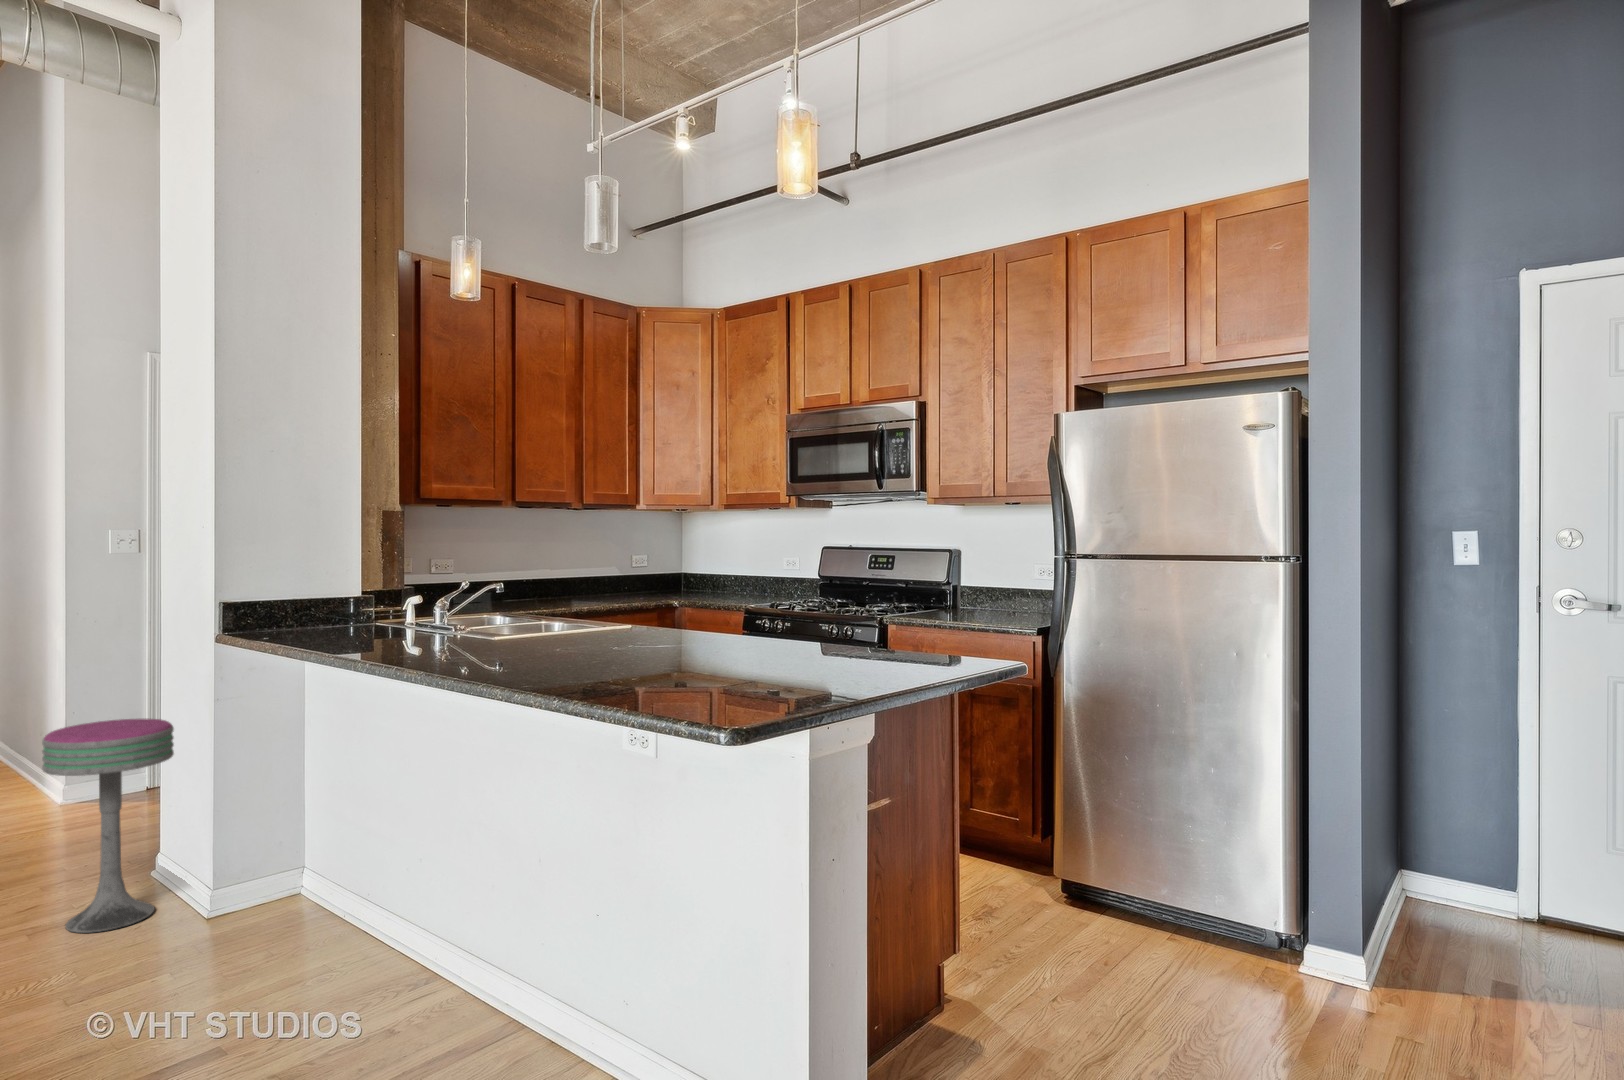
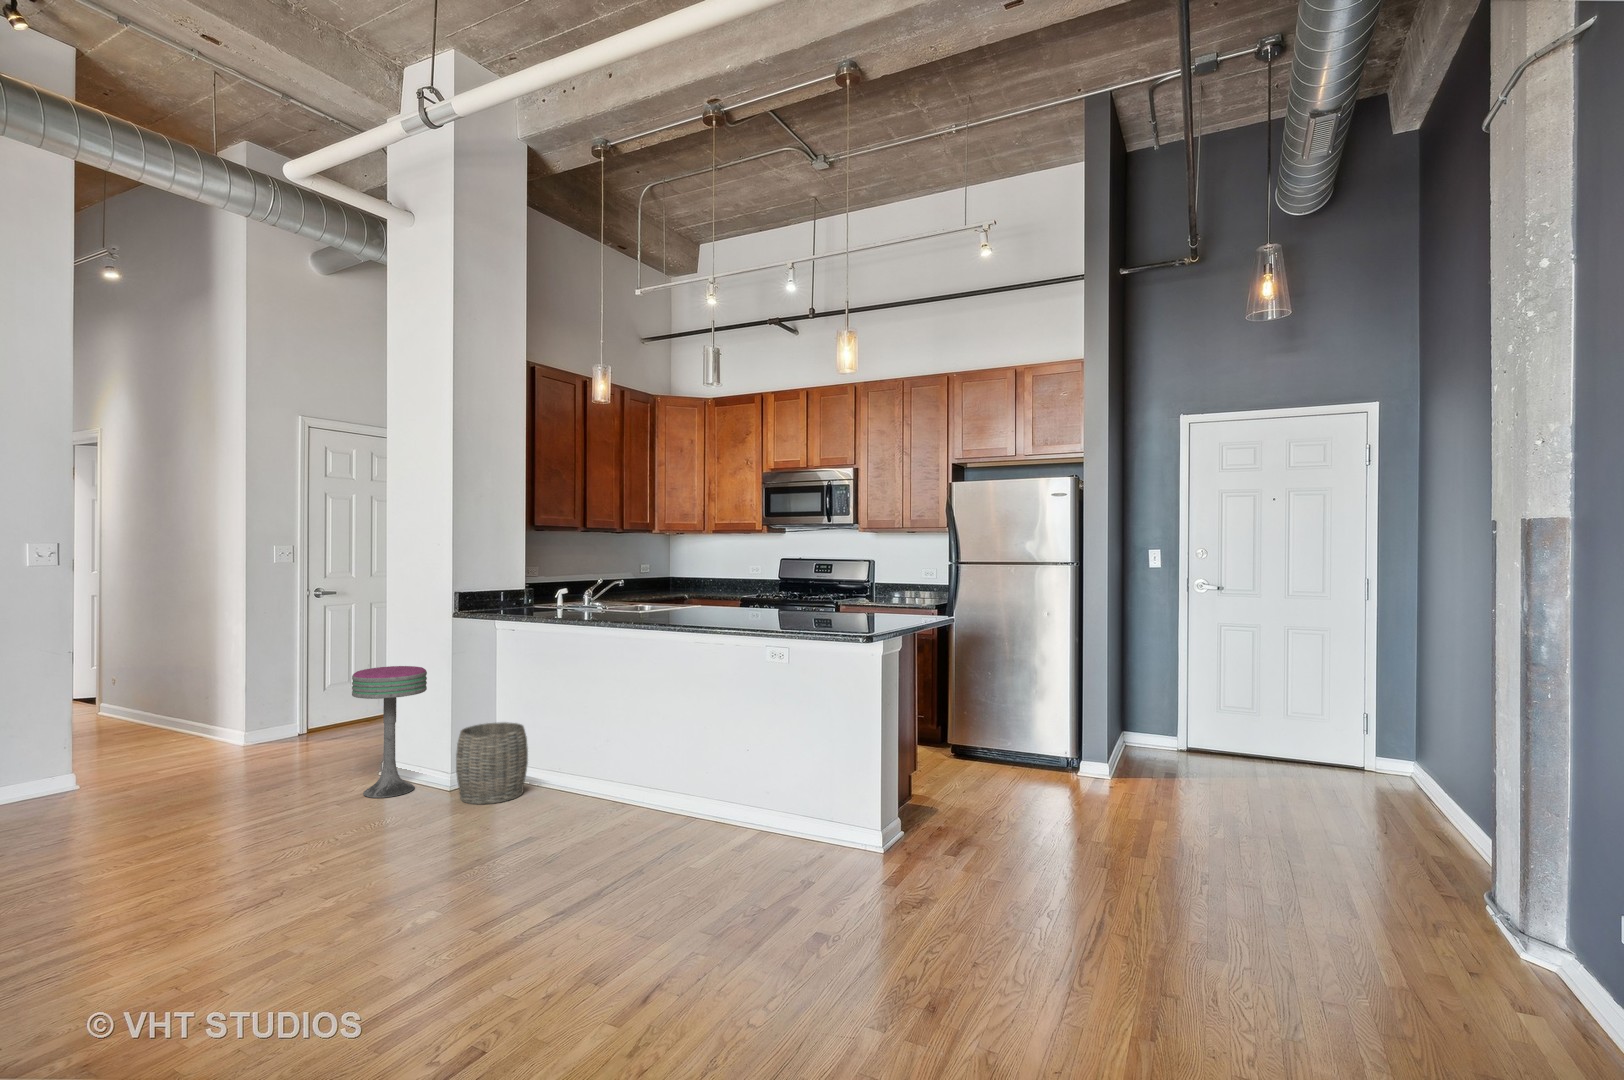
woven basket: none [180,816,308,961] -> present [456,722,528,804]

